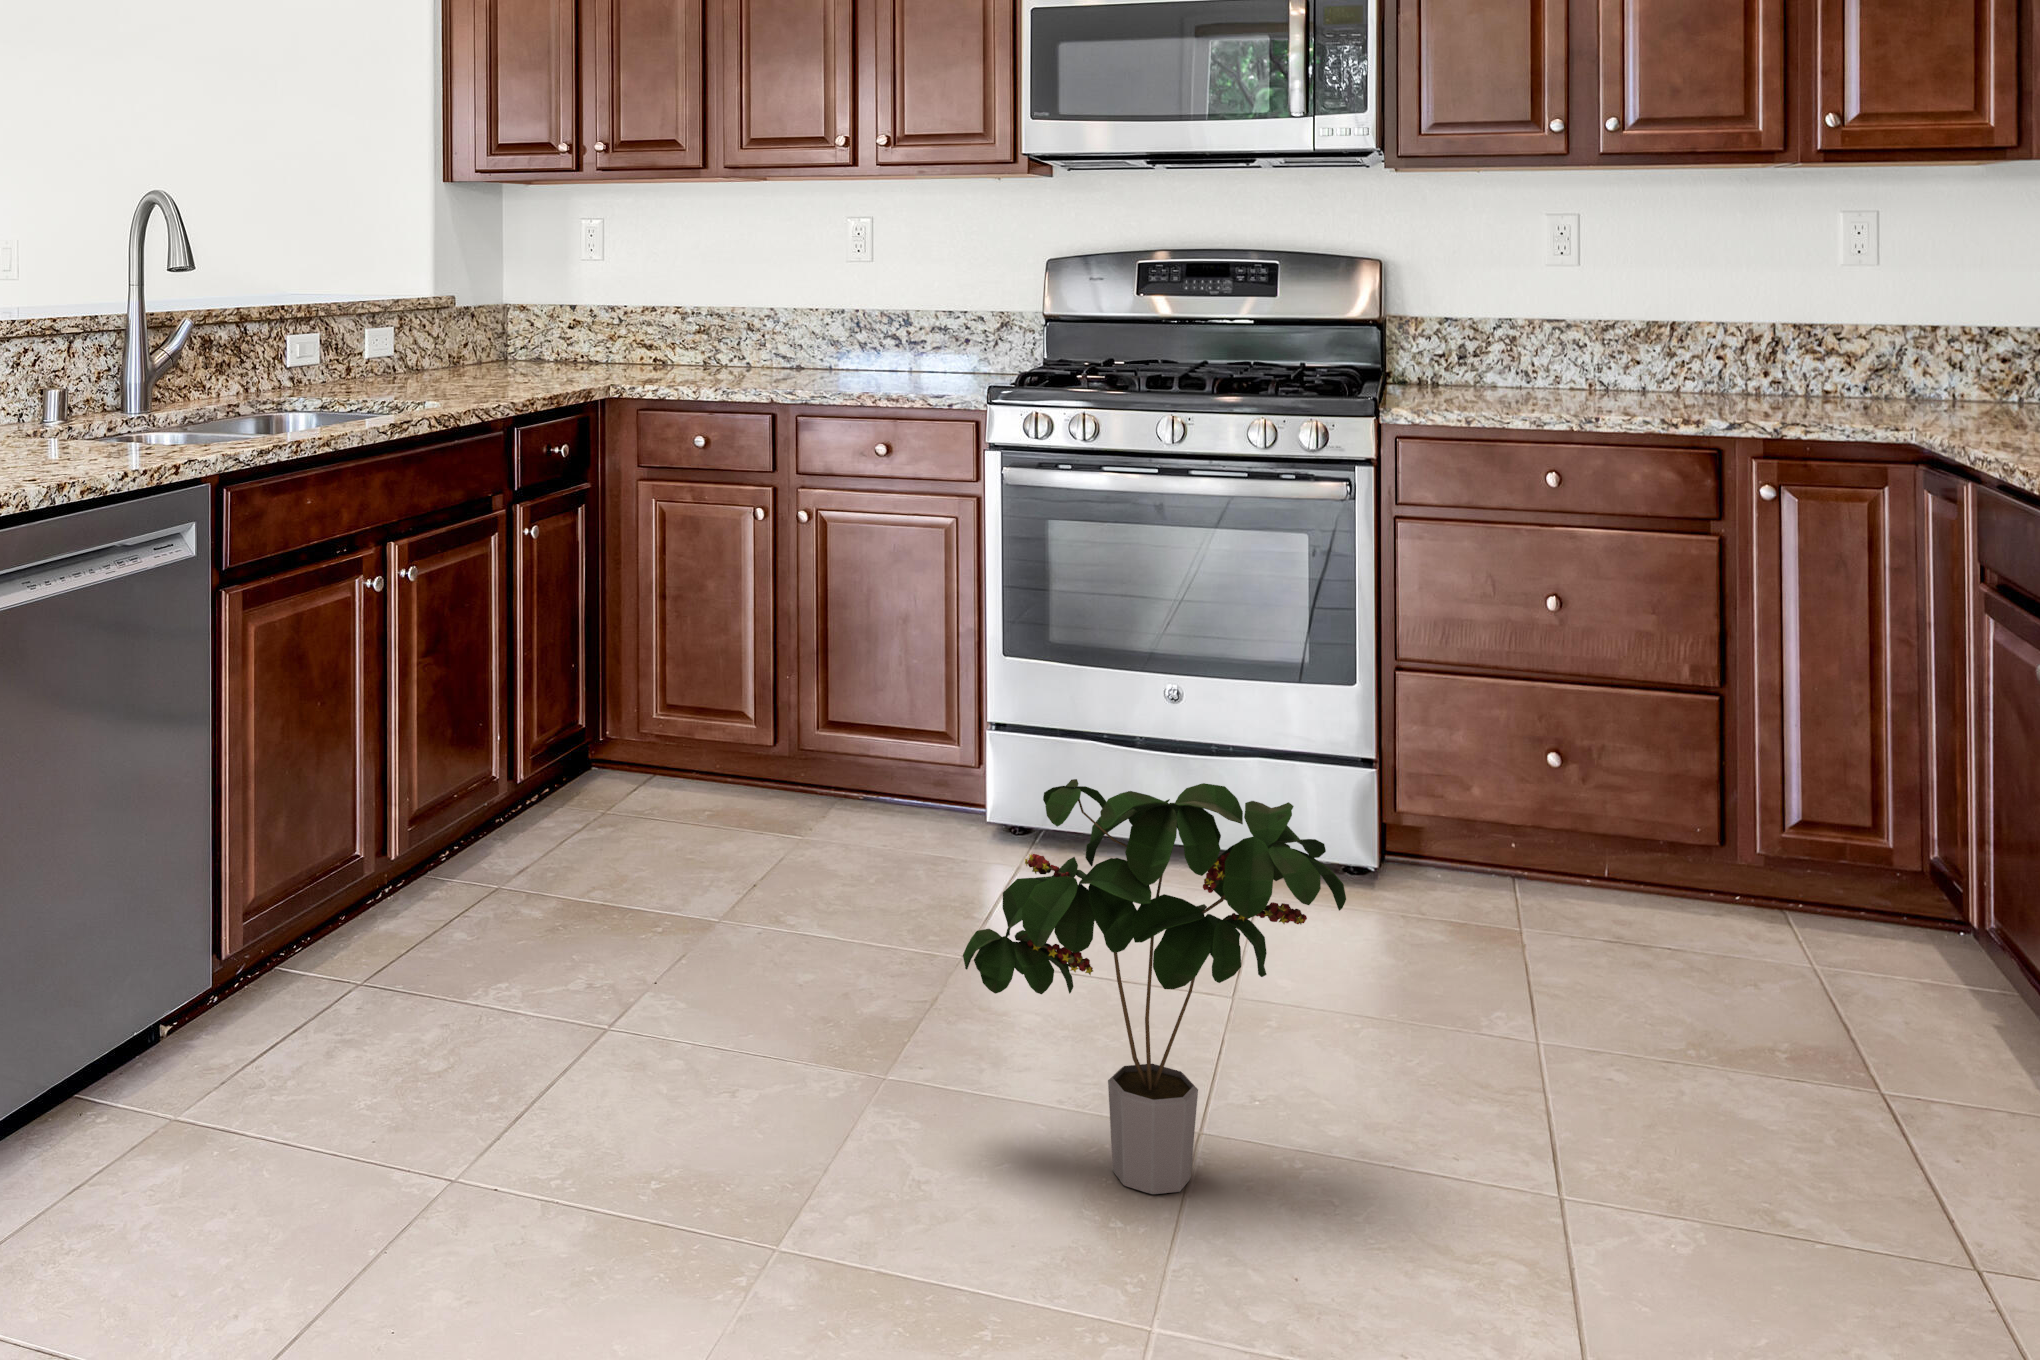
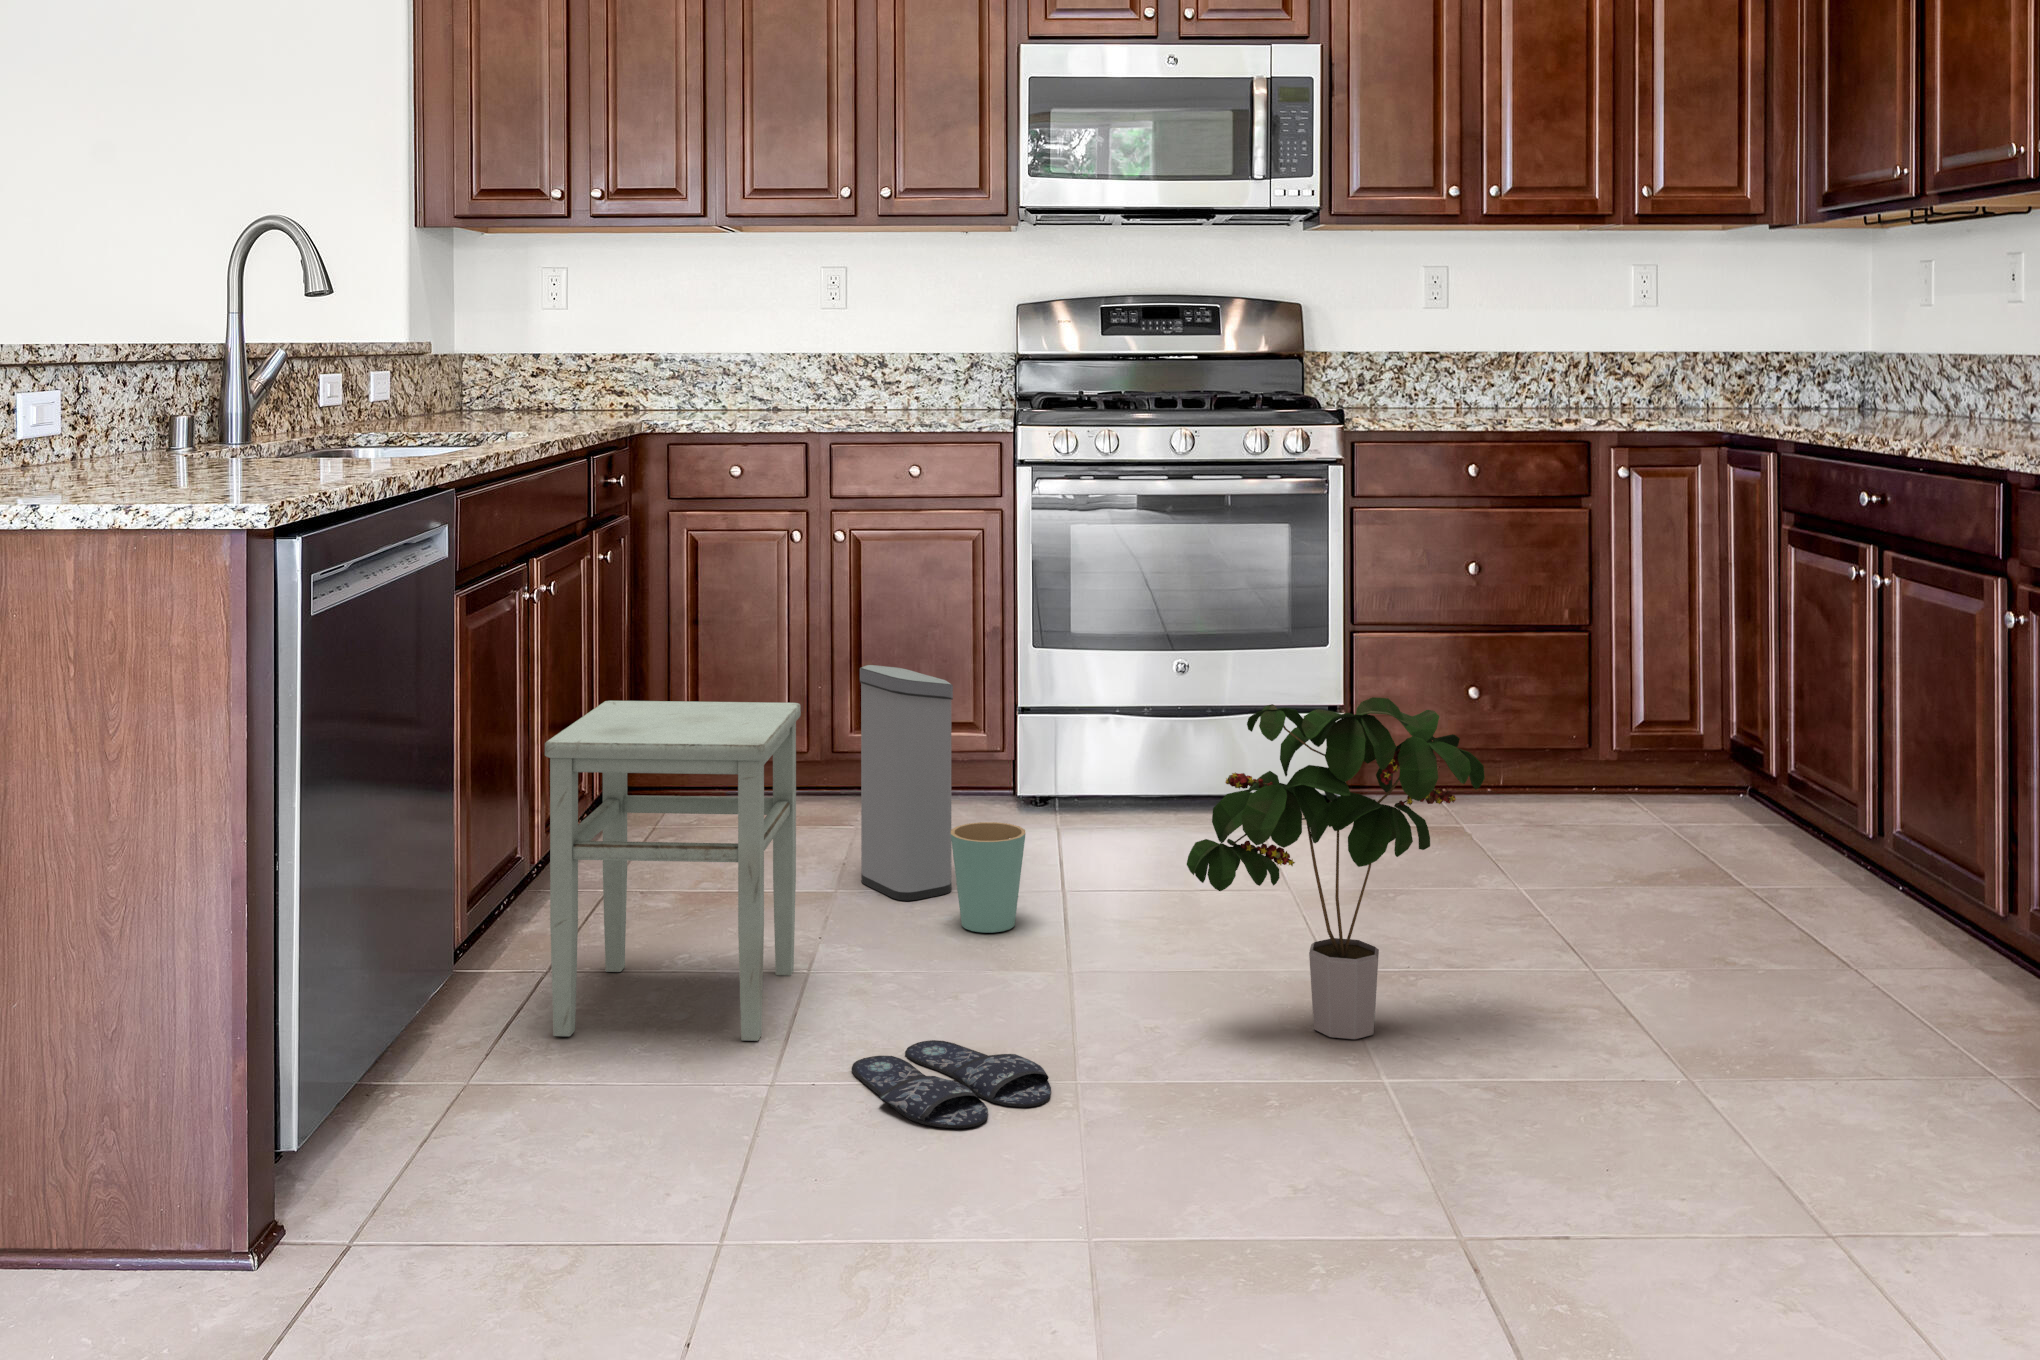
trash can: none [767,663,897,976] -> present [860,665,1026,933]
stool: none [319,691,624,1075] -> present [545,701,801,1041]
slippers: none [560,1107,756,1231] -> present [852,1040,1051,1128]

